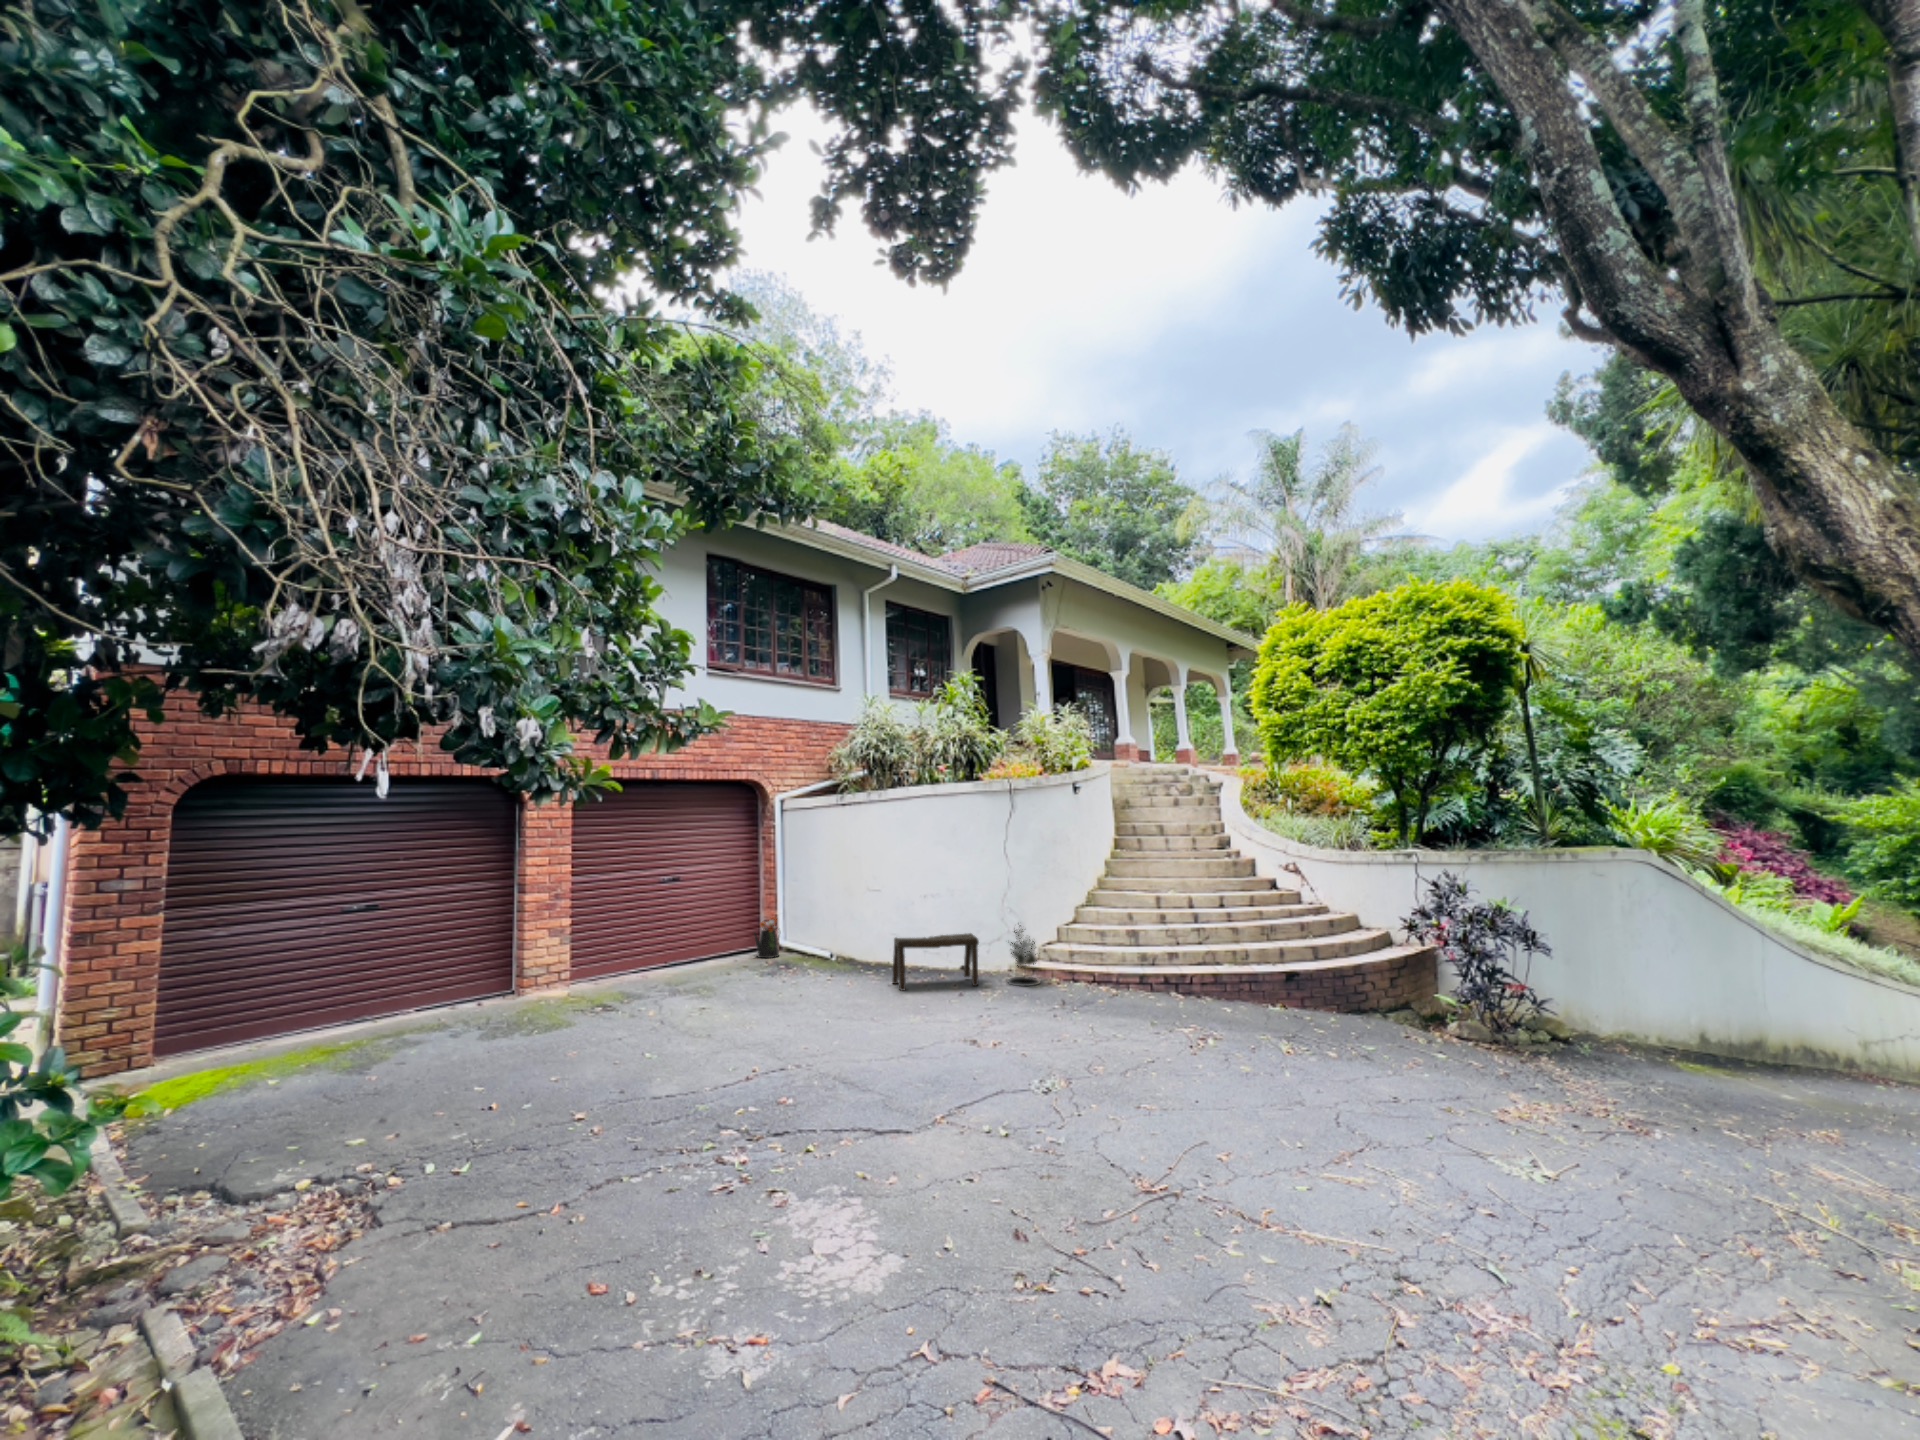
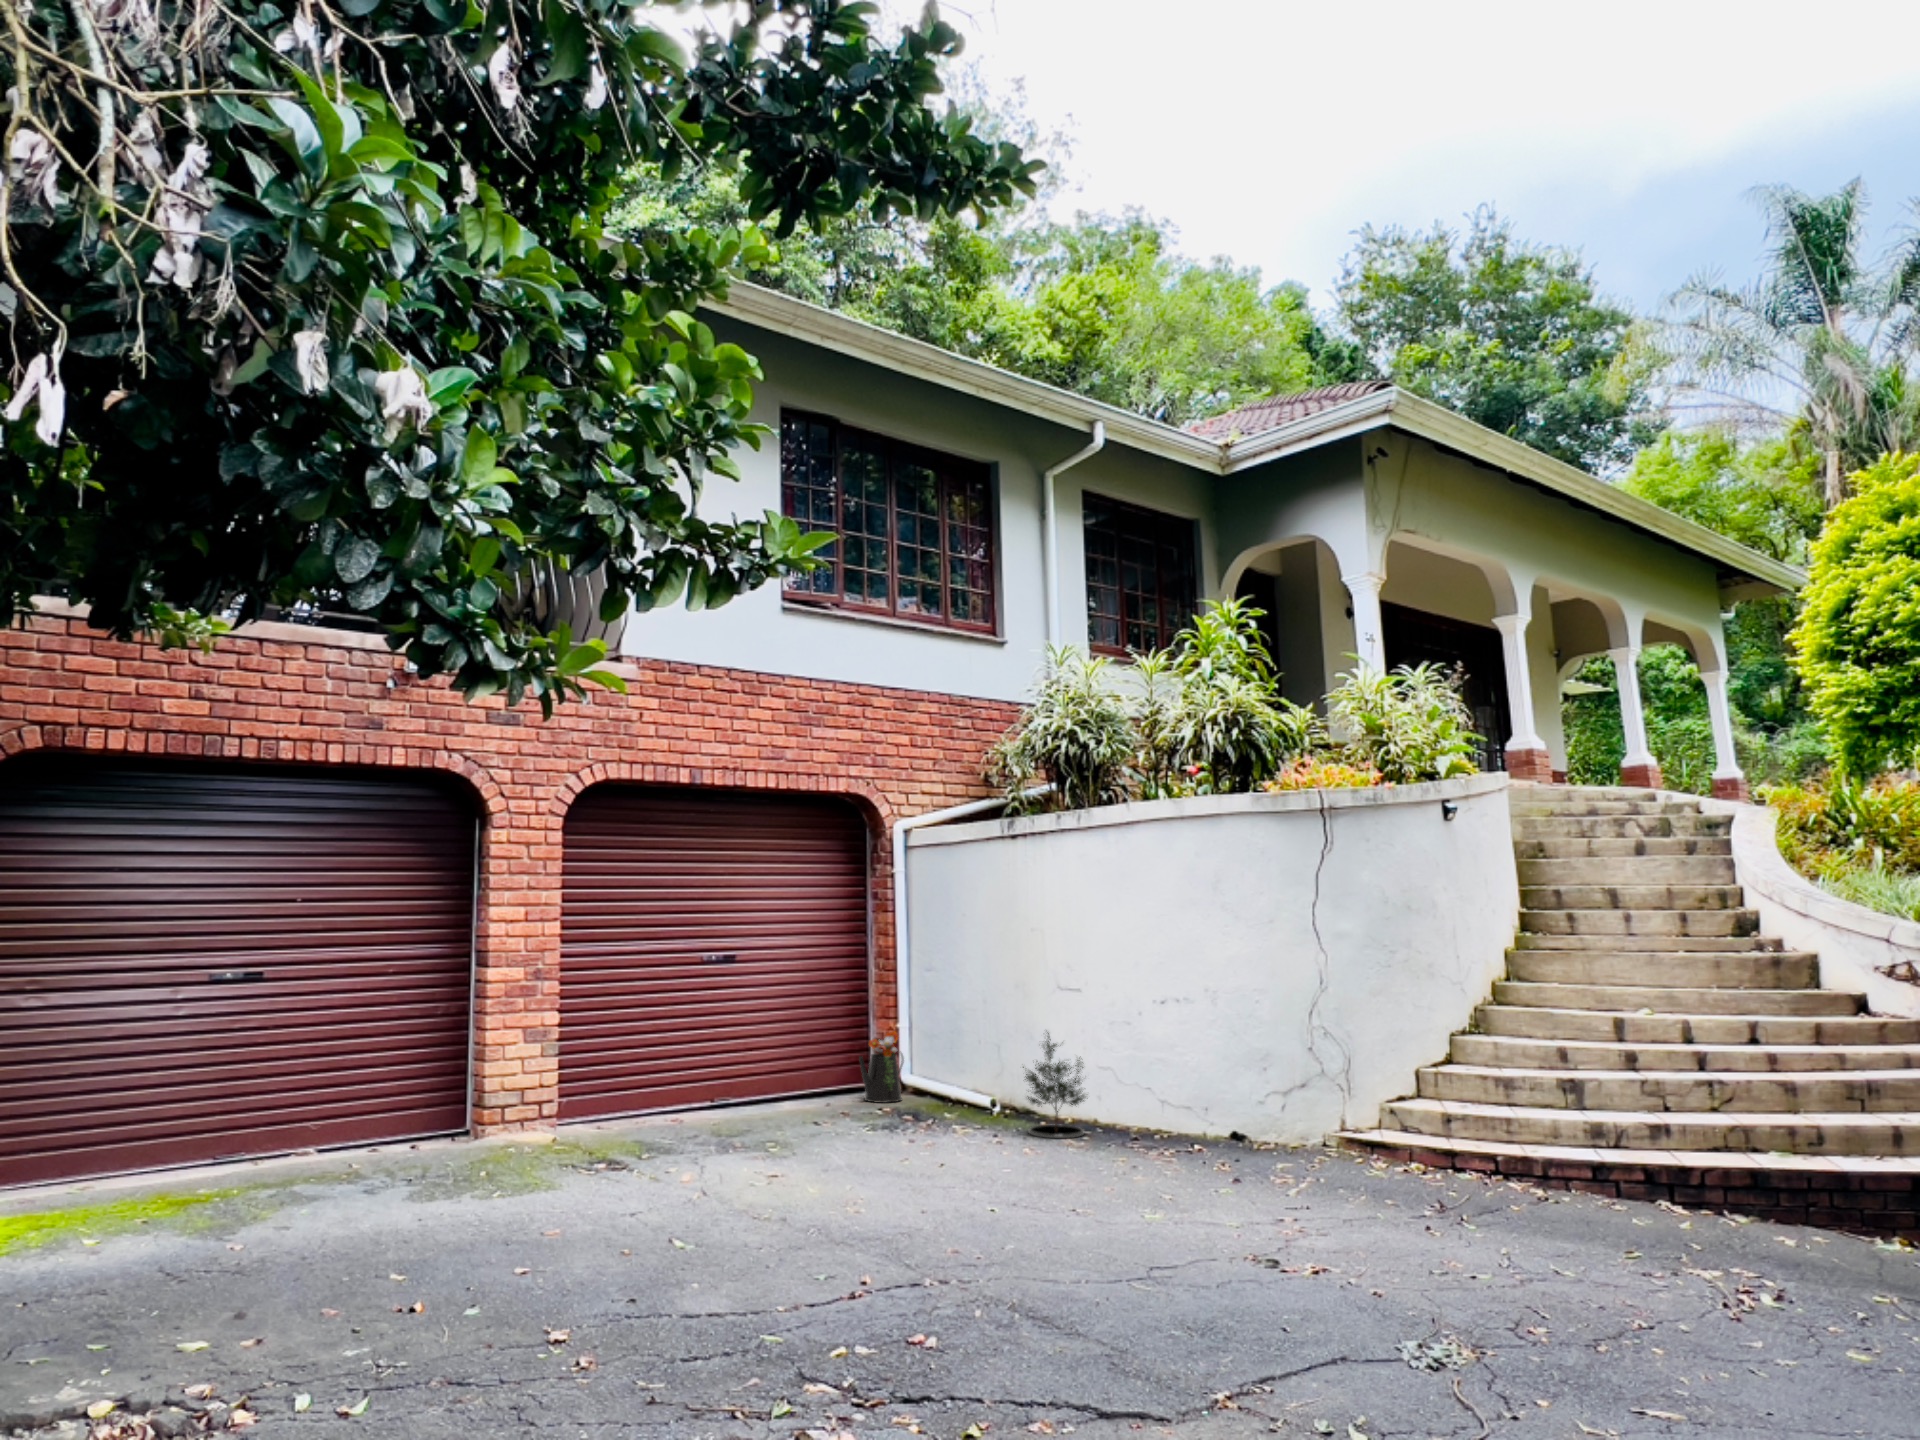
potted tree: present [1008,925,1040,986] -> present [1023,1032,1086,1138]
bench: present [892,933,979,991] -> none [1105,1069,1267,1167]

